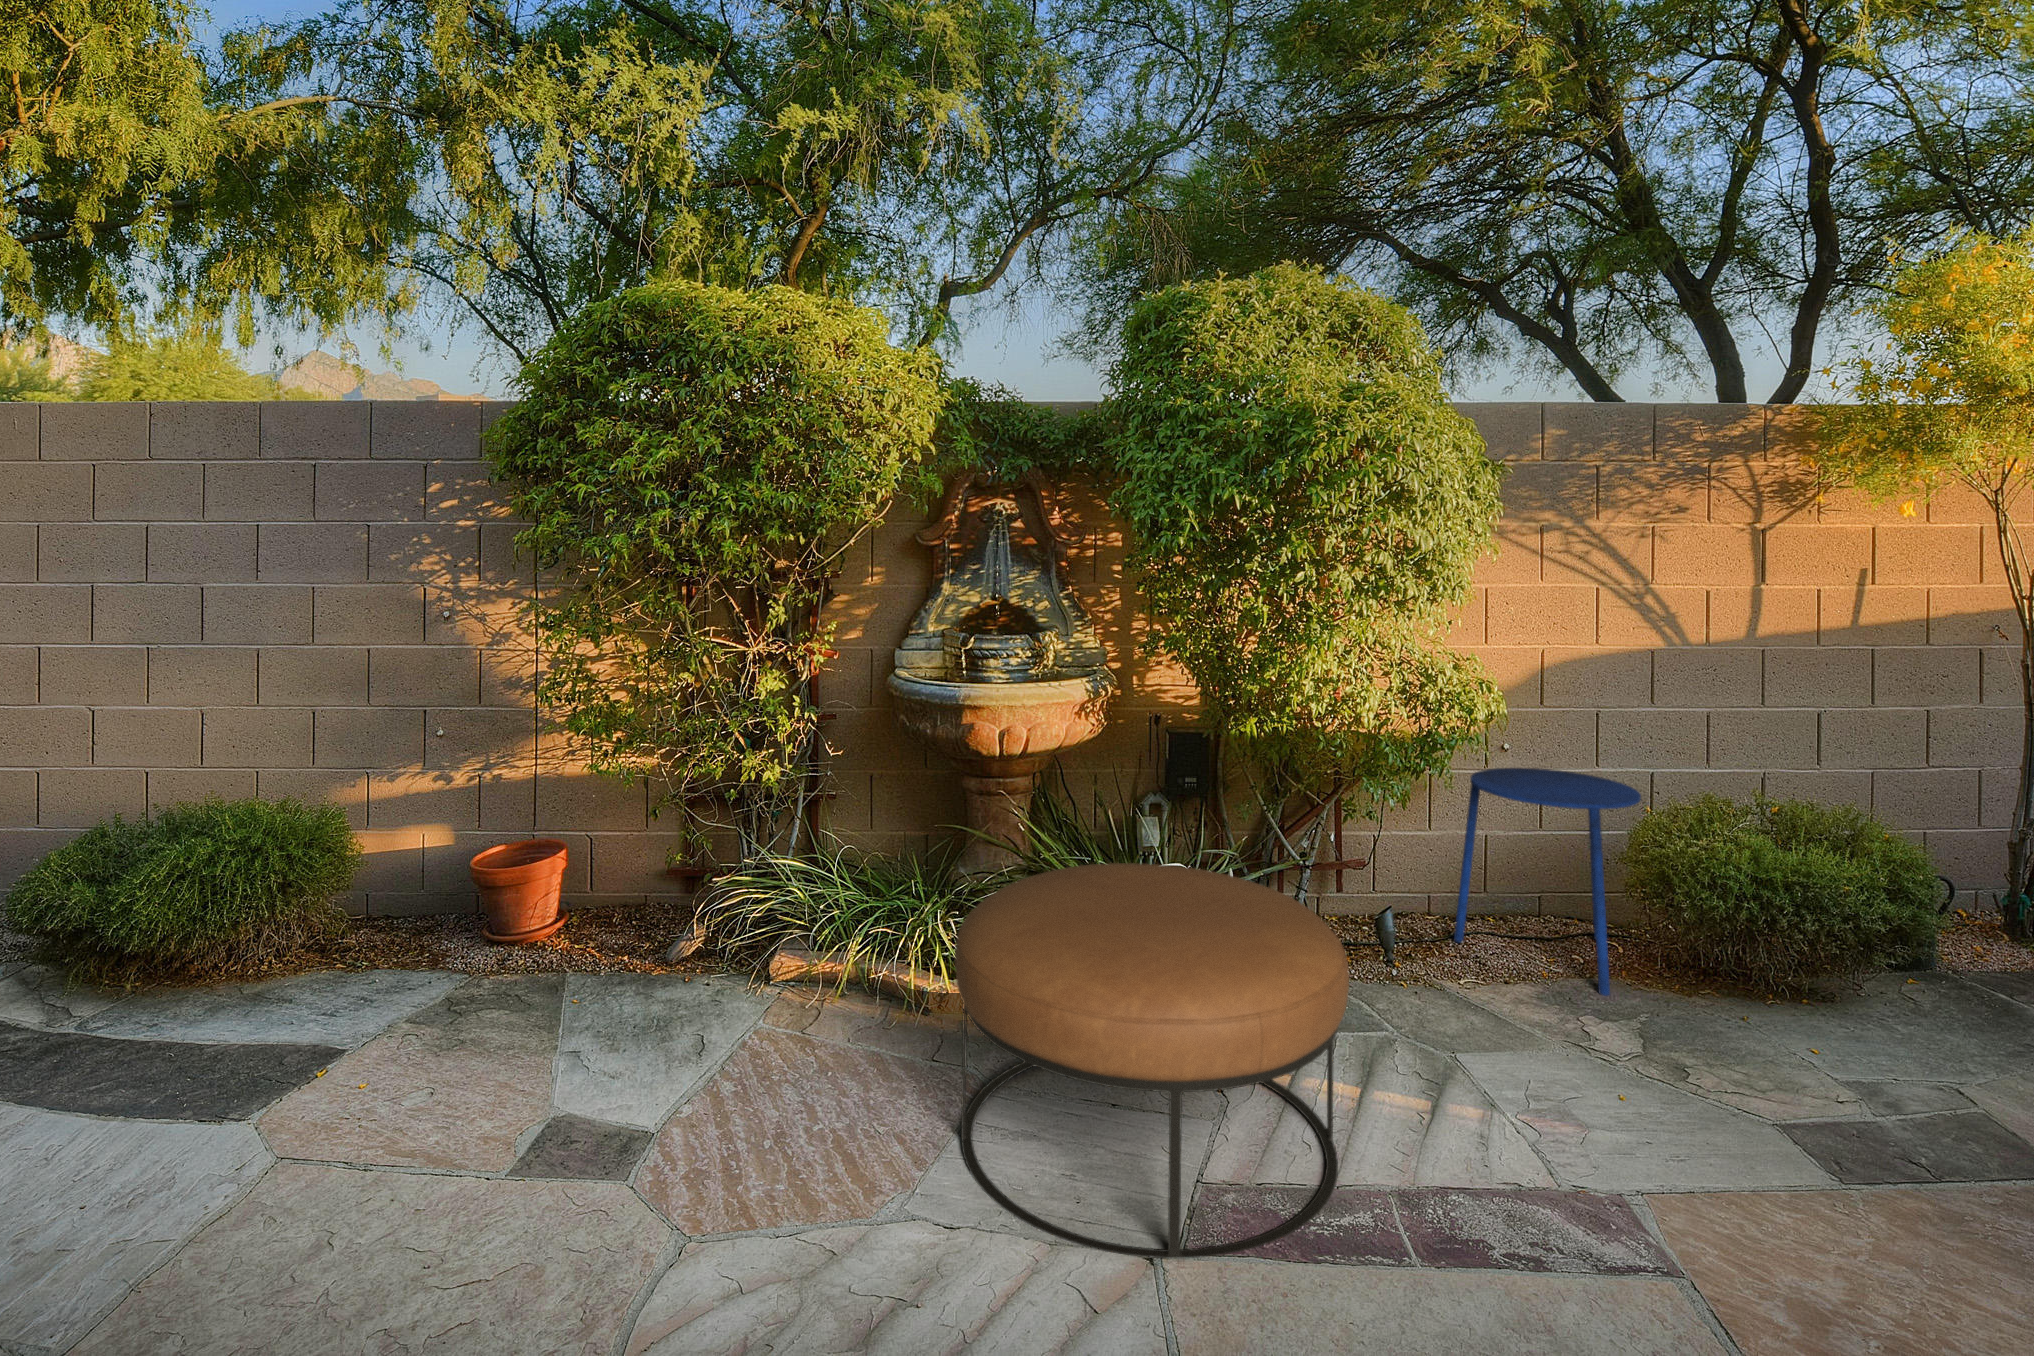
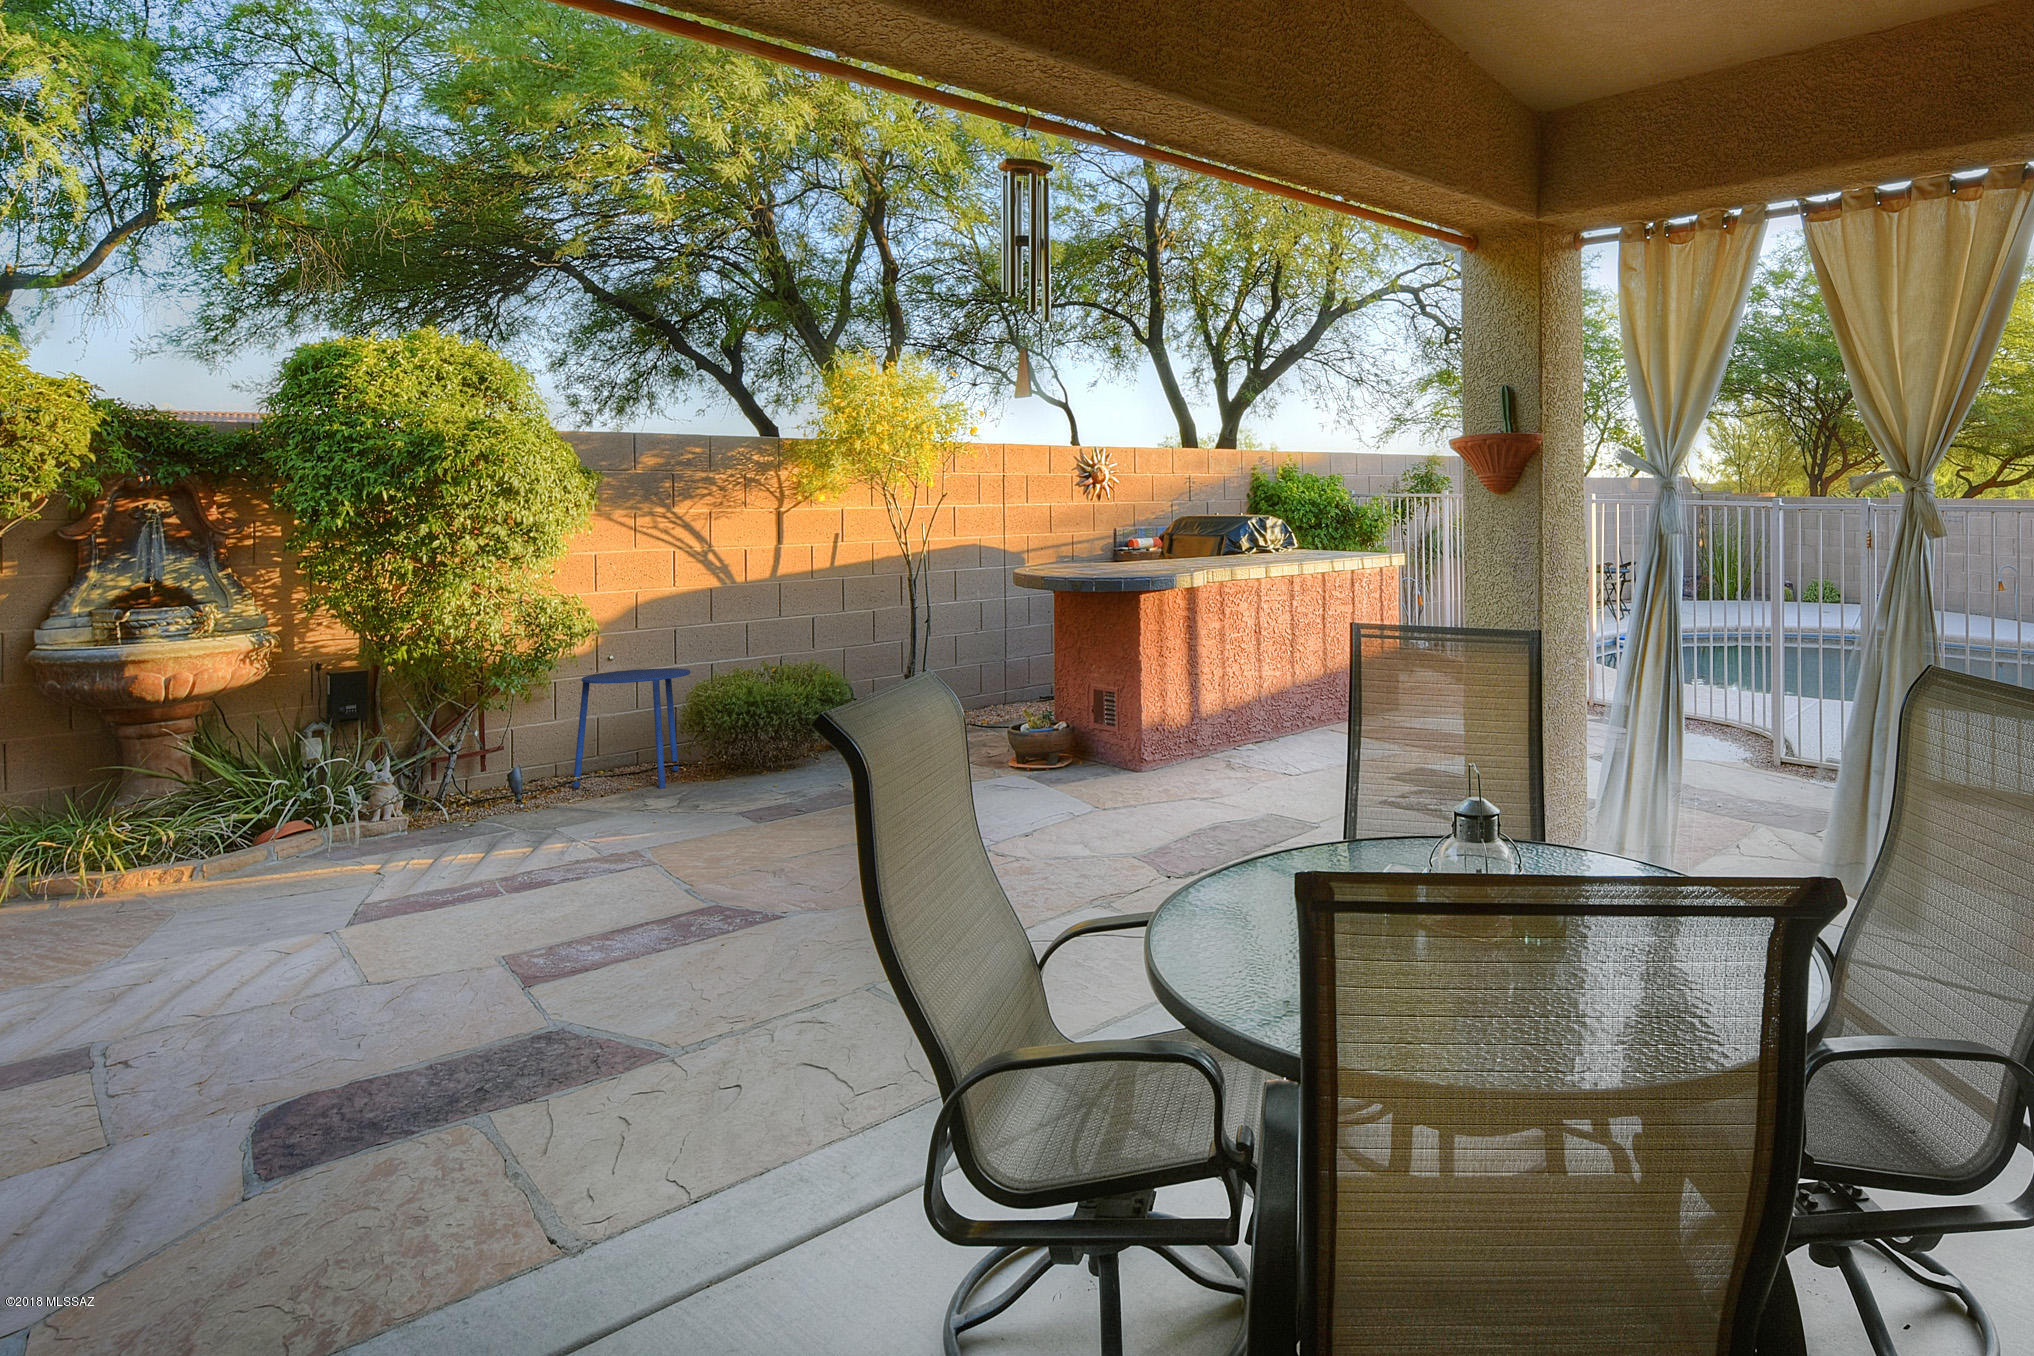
ottoman: present [955,863,1349,1258] -> none [154,731,458,921]

